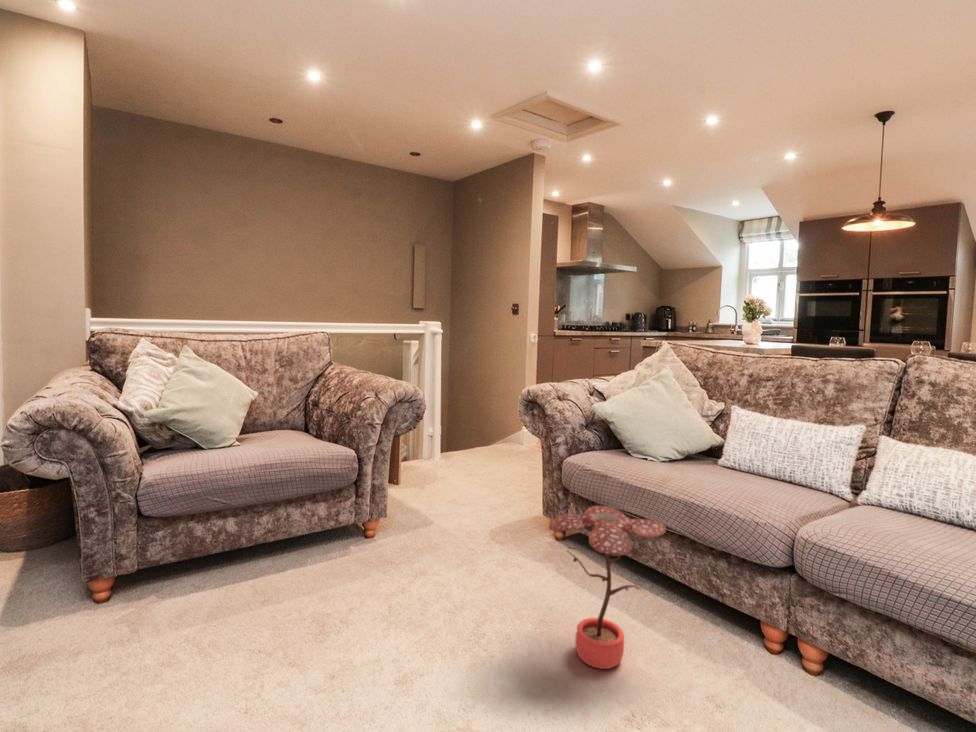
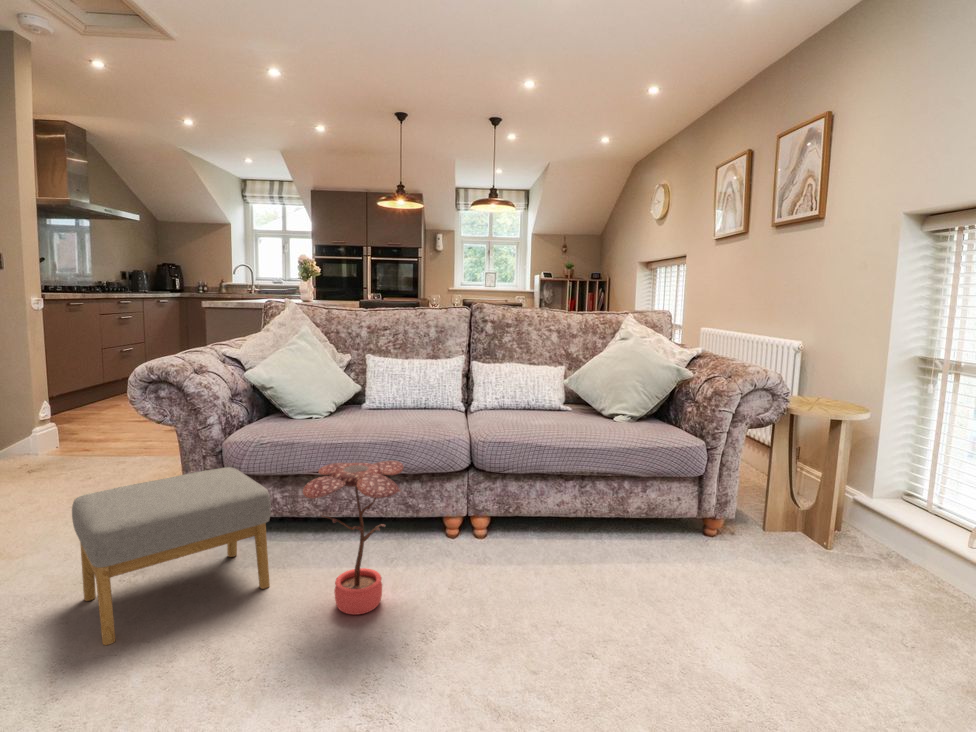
footstool: none [431,475,563,600] -> present [72,467,271,645]

